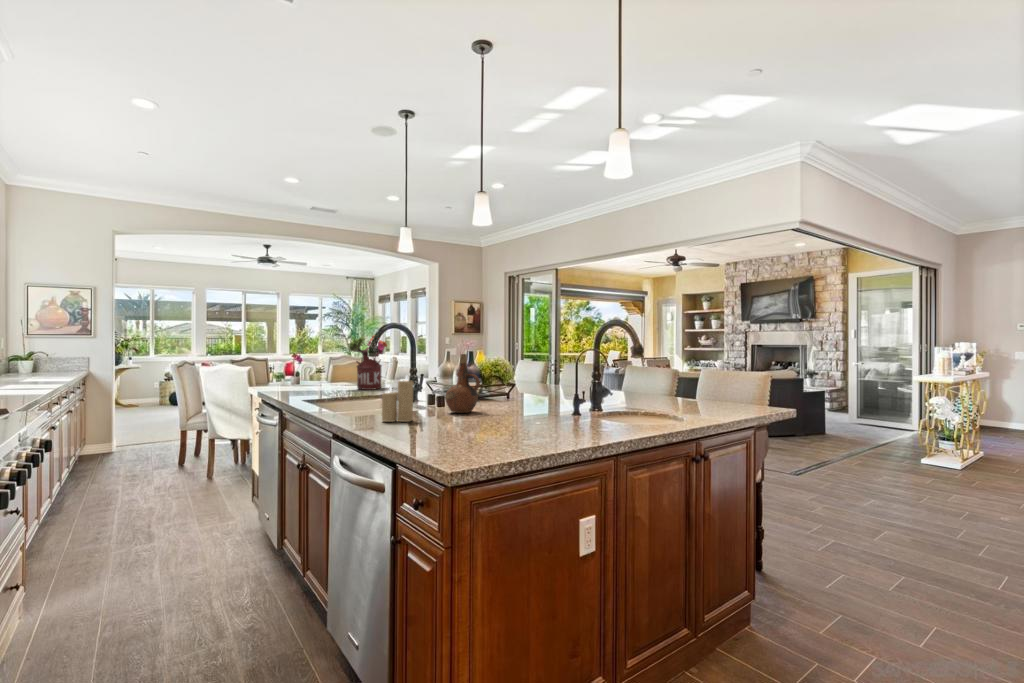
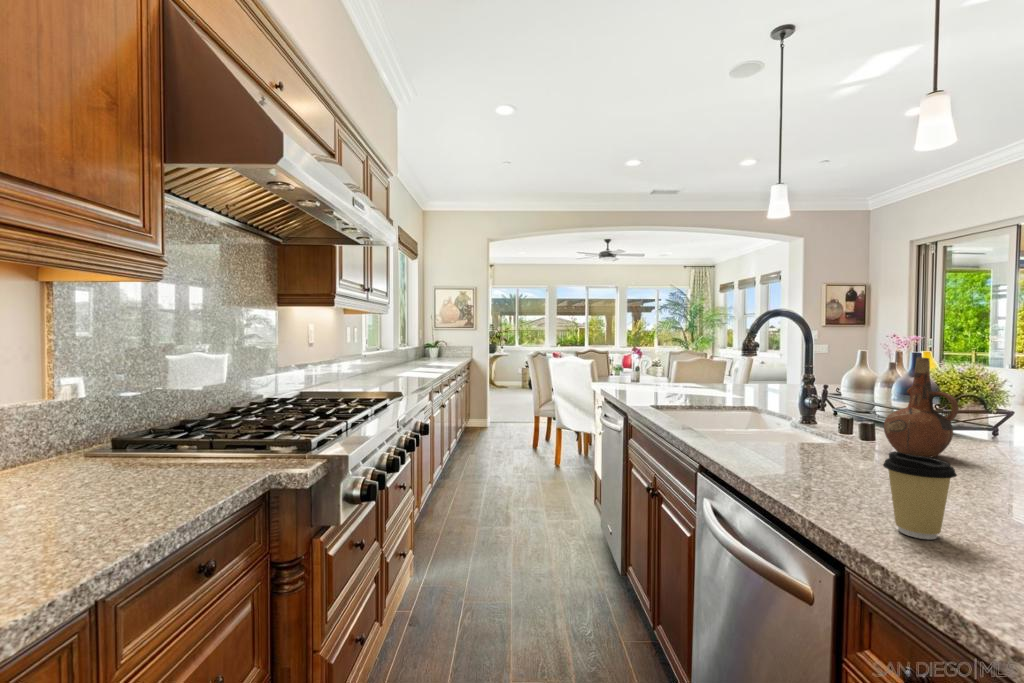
flower arrangement: present [348,336,387,390] -> none [703,327,754,395]
candle: present [382,376,414,422] -> none [778,388,836,463]
coffee cup: none [416,403,446,445] -> present [883,452,957,539]

